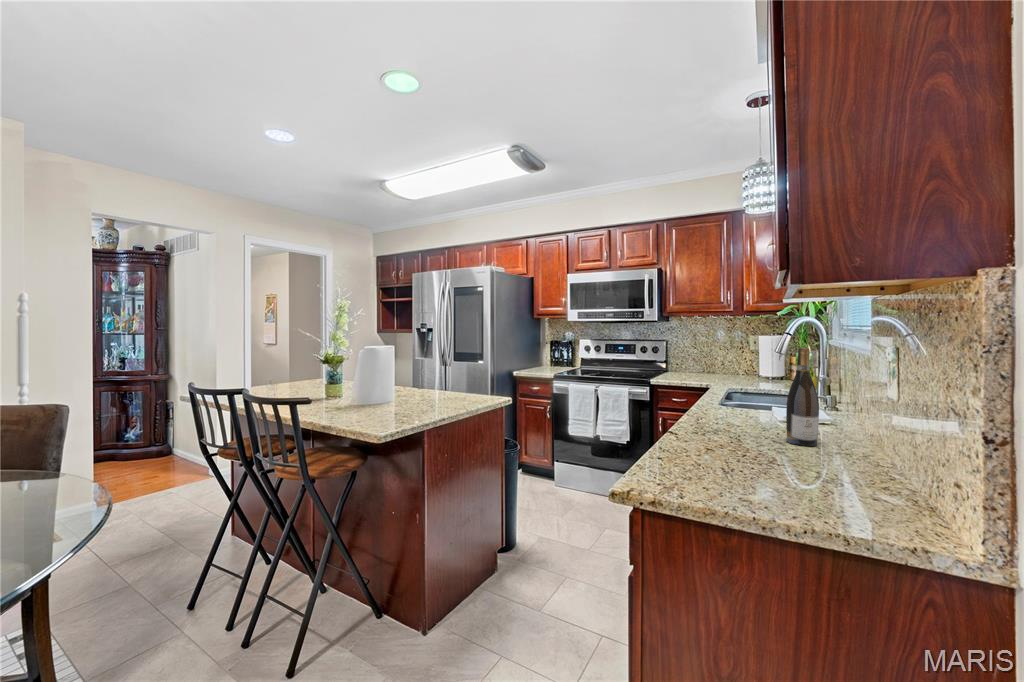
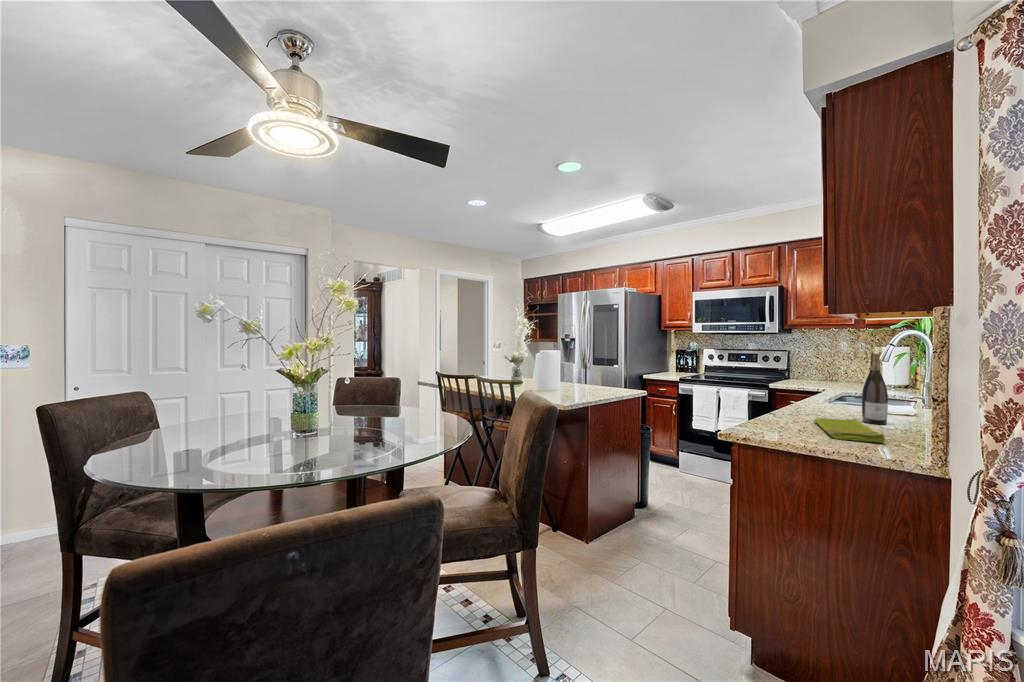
dish towel: none [734,442,861,496] -> present [814,418,885,443]

